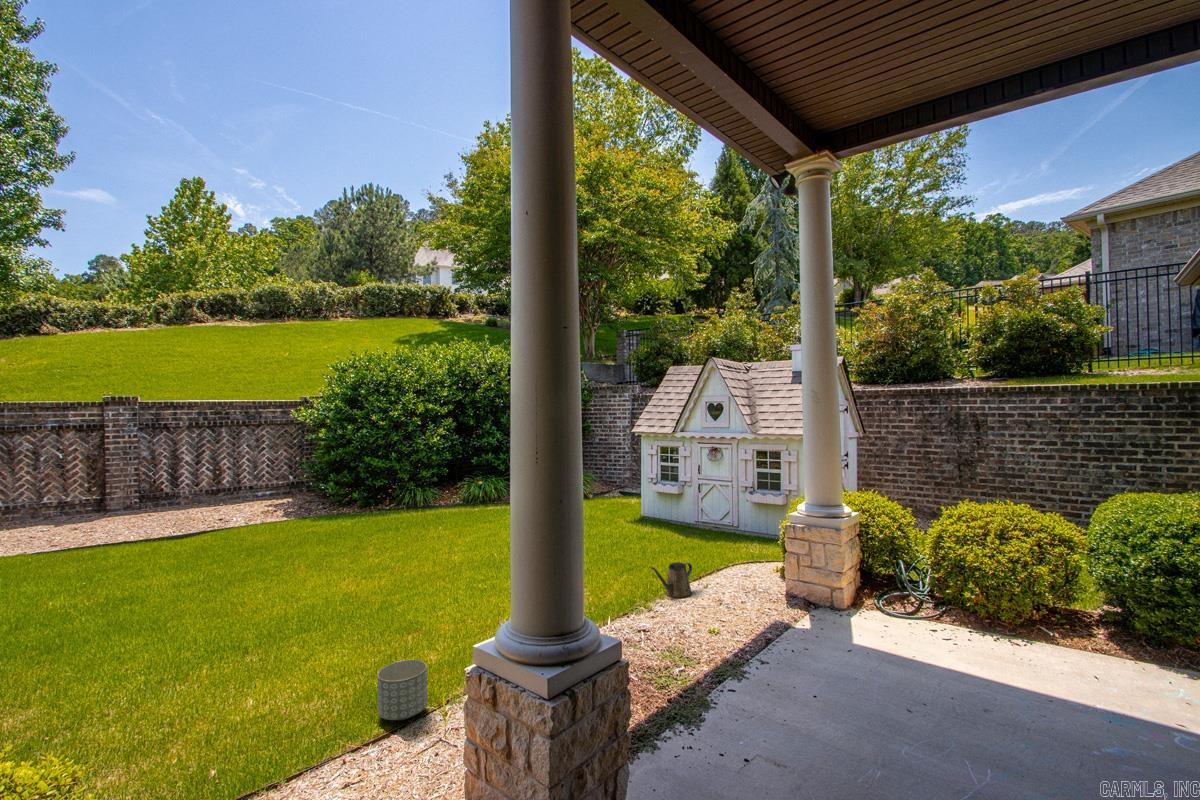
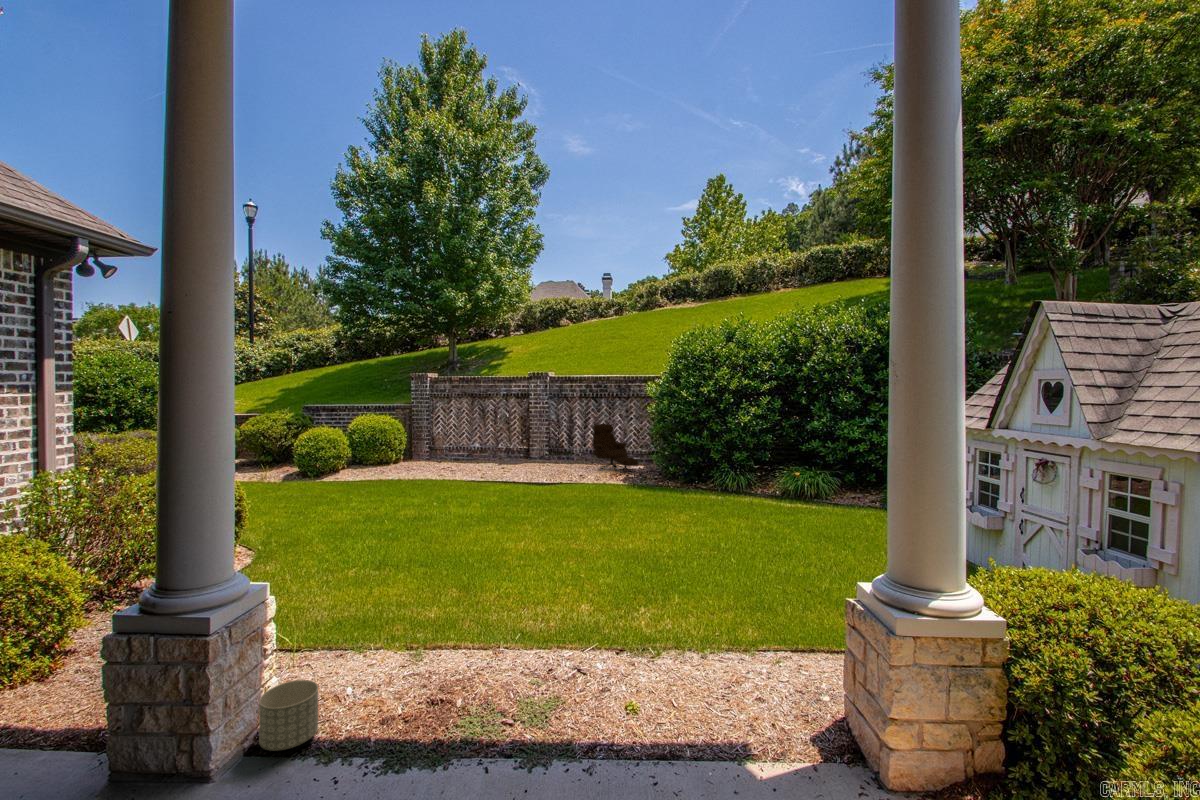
lounge chair: none [214,456,282,510] -> present [592,424,638,471]
watering can: present [650,562,692,598] -> none [744,690,858,778]

